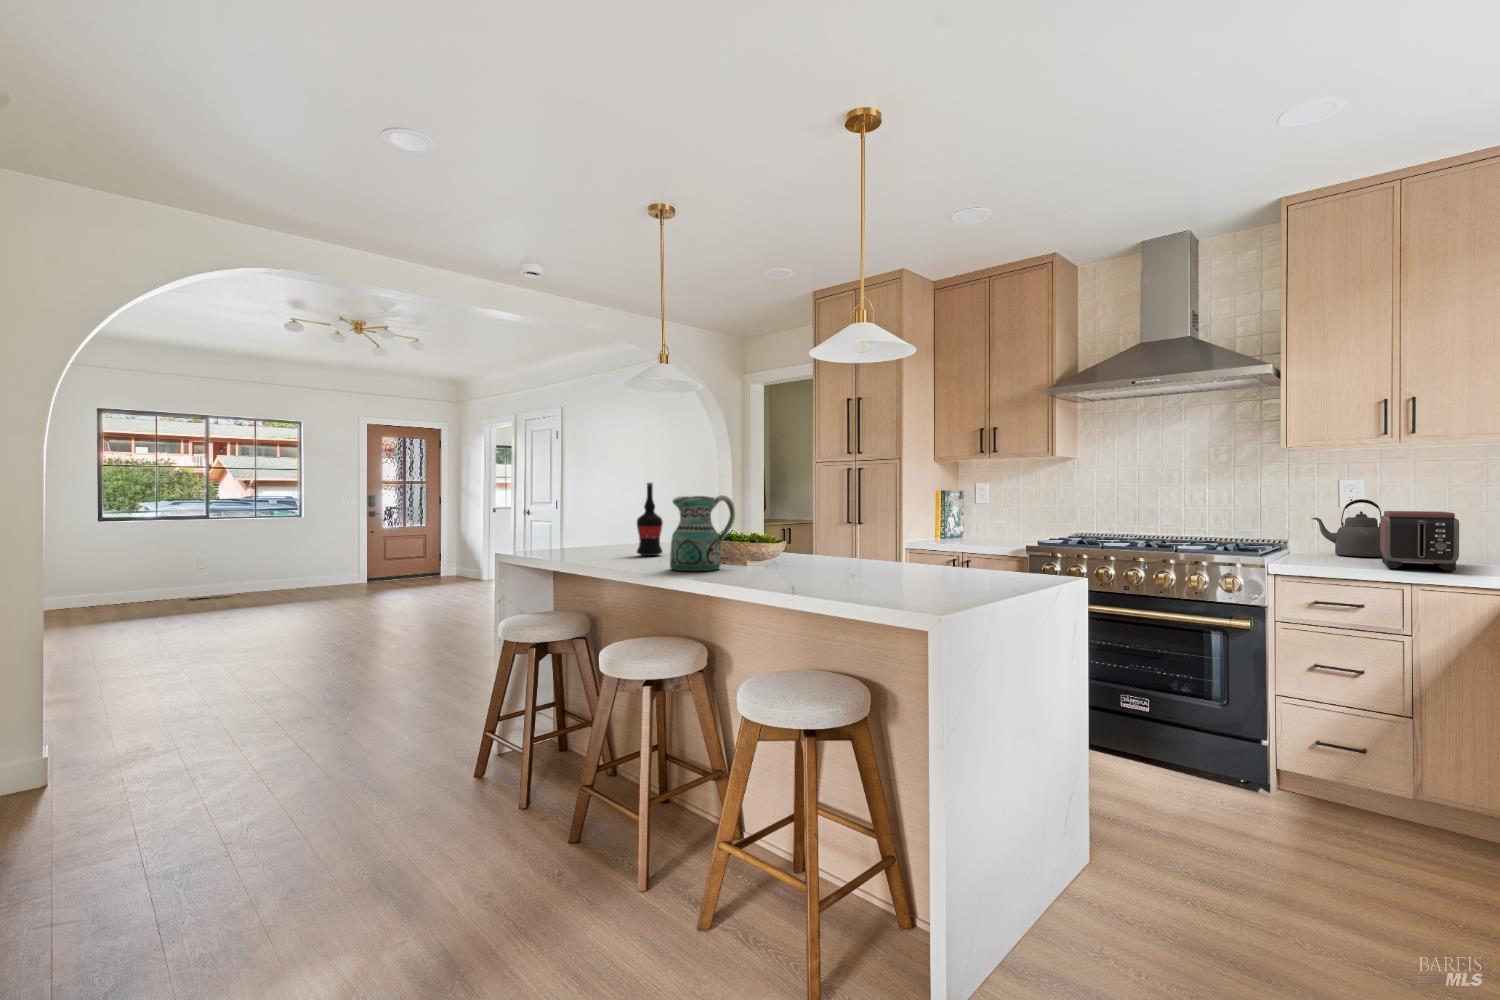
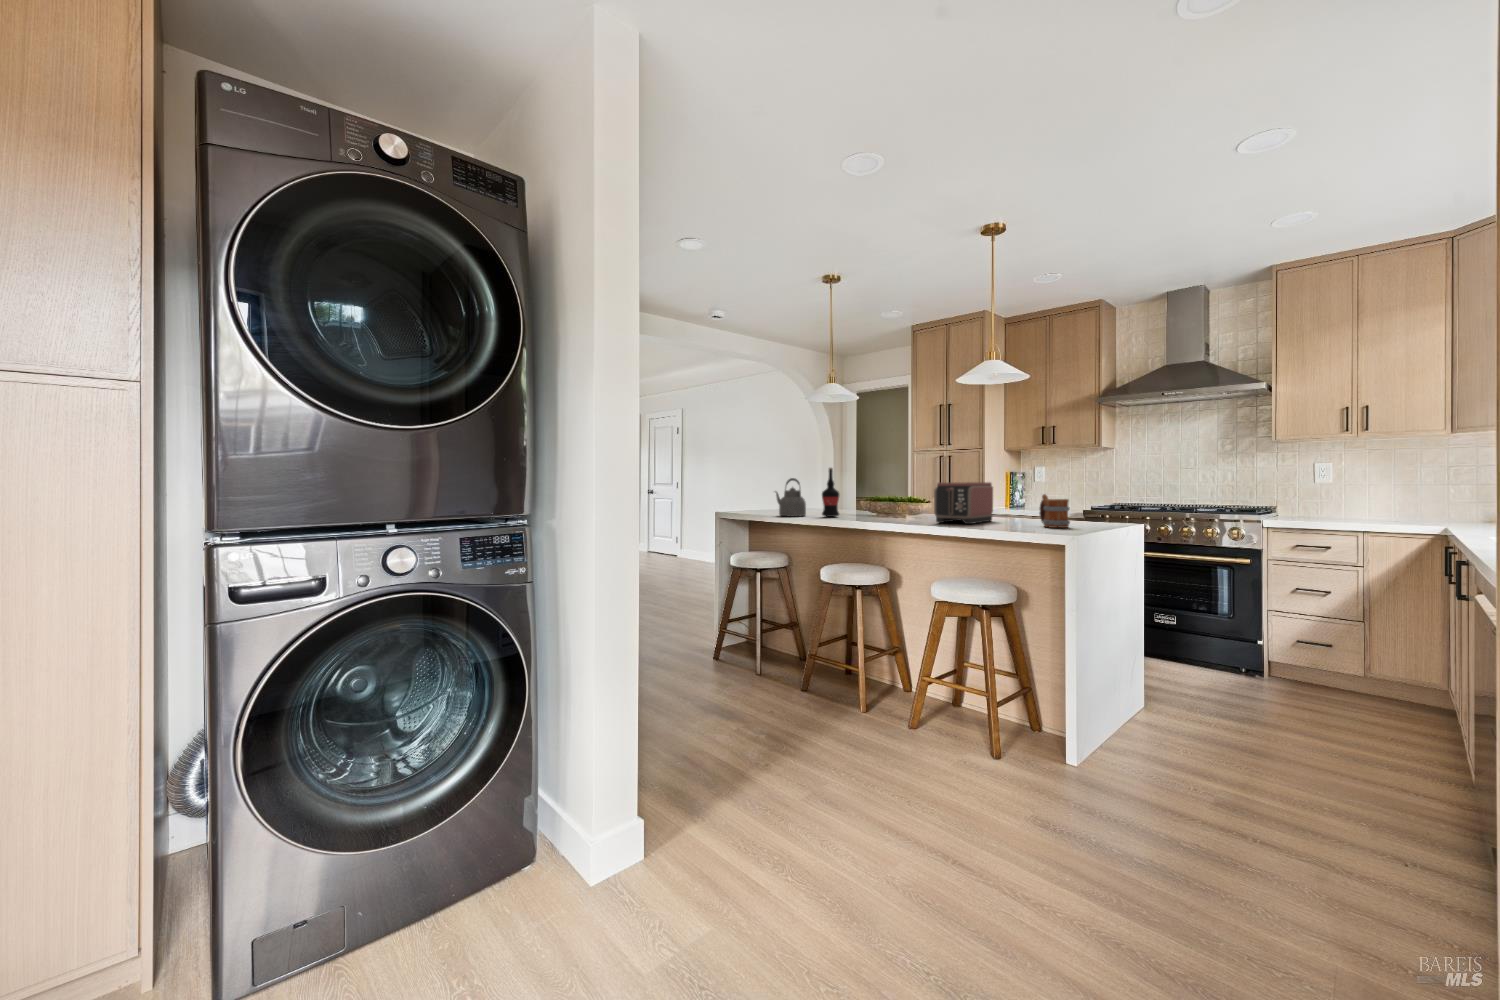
ceramic pitcher: present [670,495,735,571] -> none [865,475,905,523]
kettle: present [1312,499,1382,557] -> present [775,478,806,516]
toaster: present [1380,511,1459,571] -> present [934,482,993,524]
mug: none [920,529,963,585] -> present [1040,494,1070,528]

